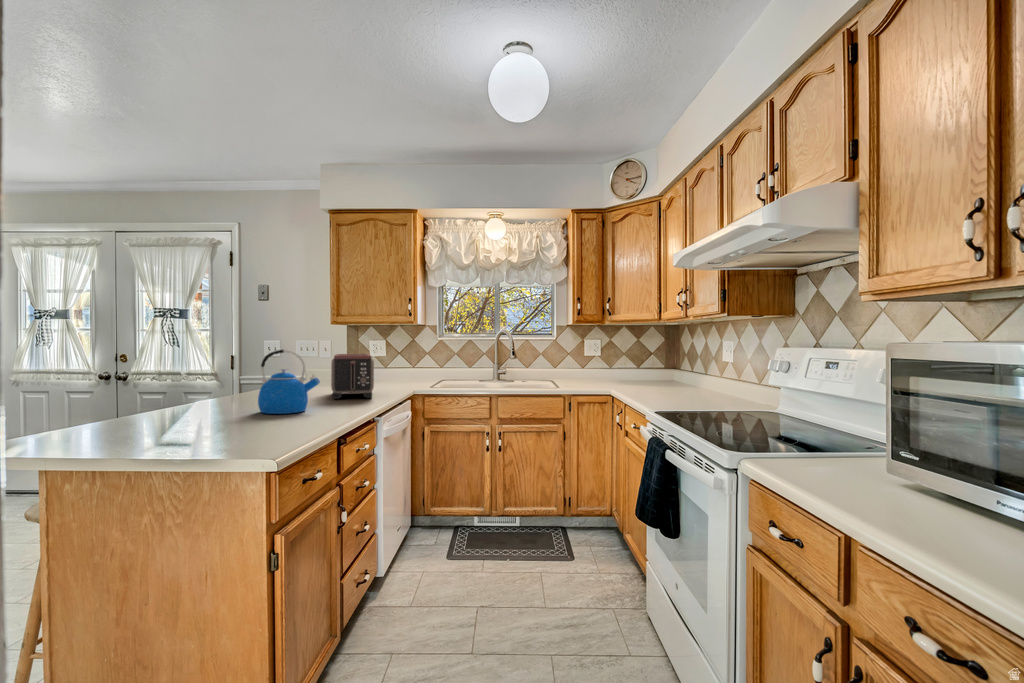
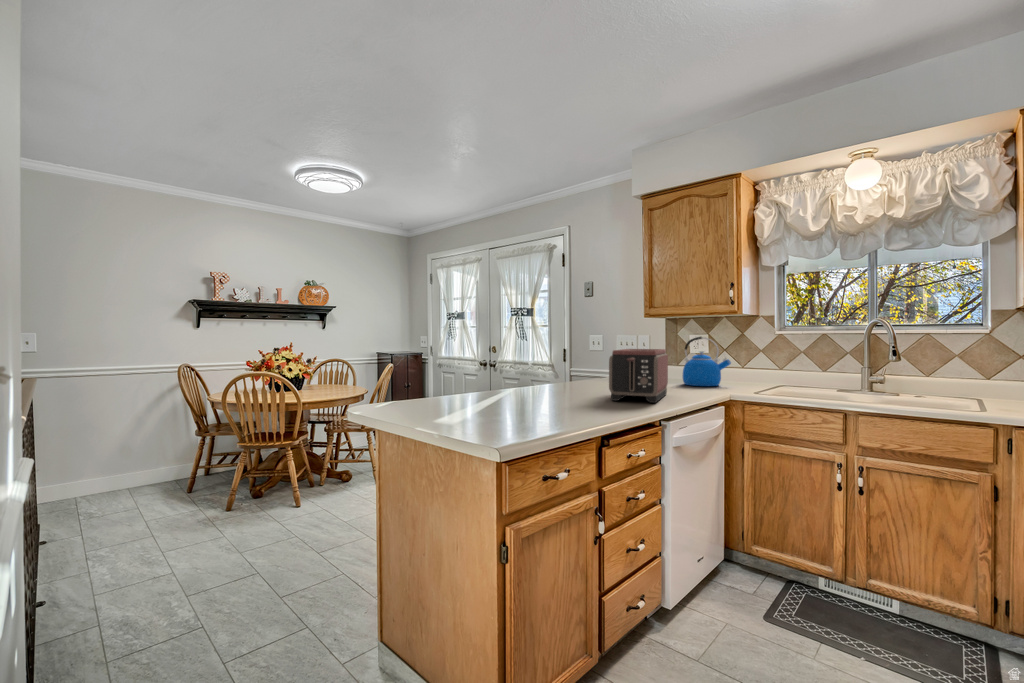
kettle: present [258,349,320,414] -> present [683,337,731,386]

